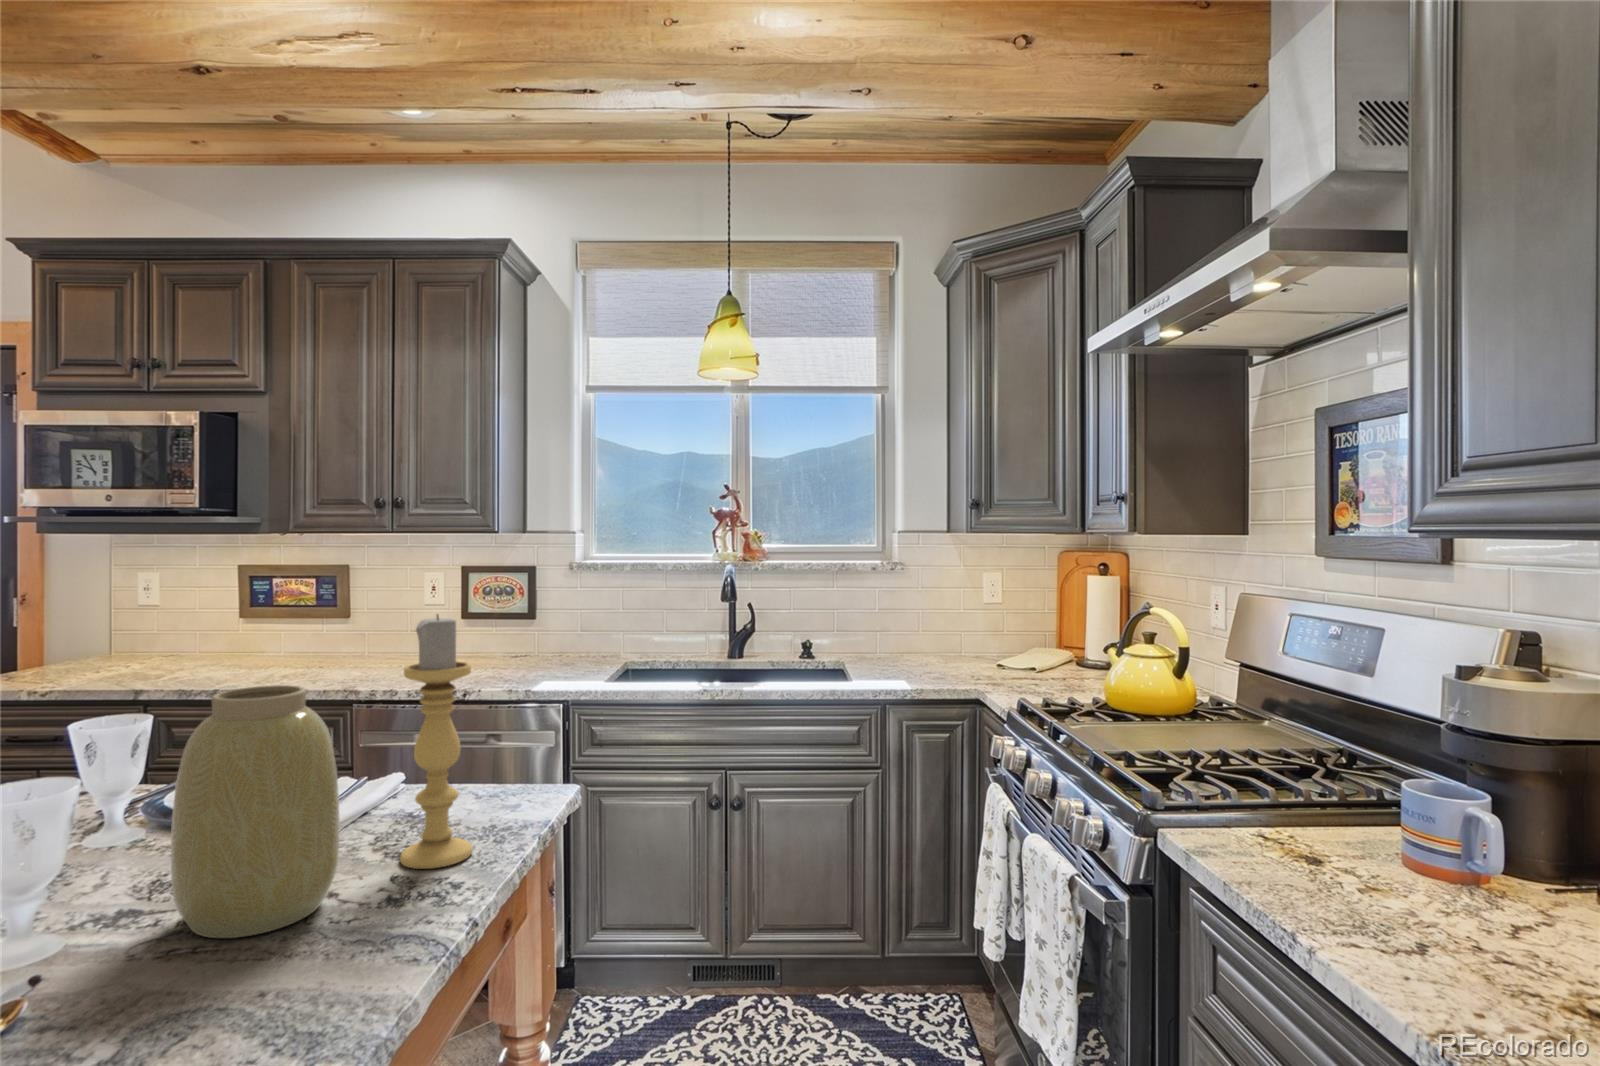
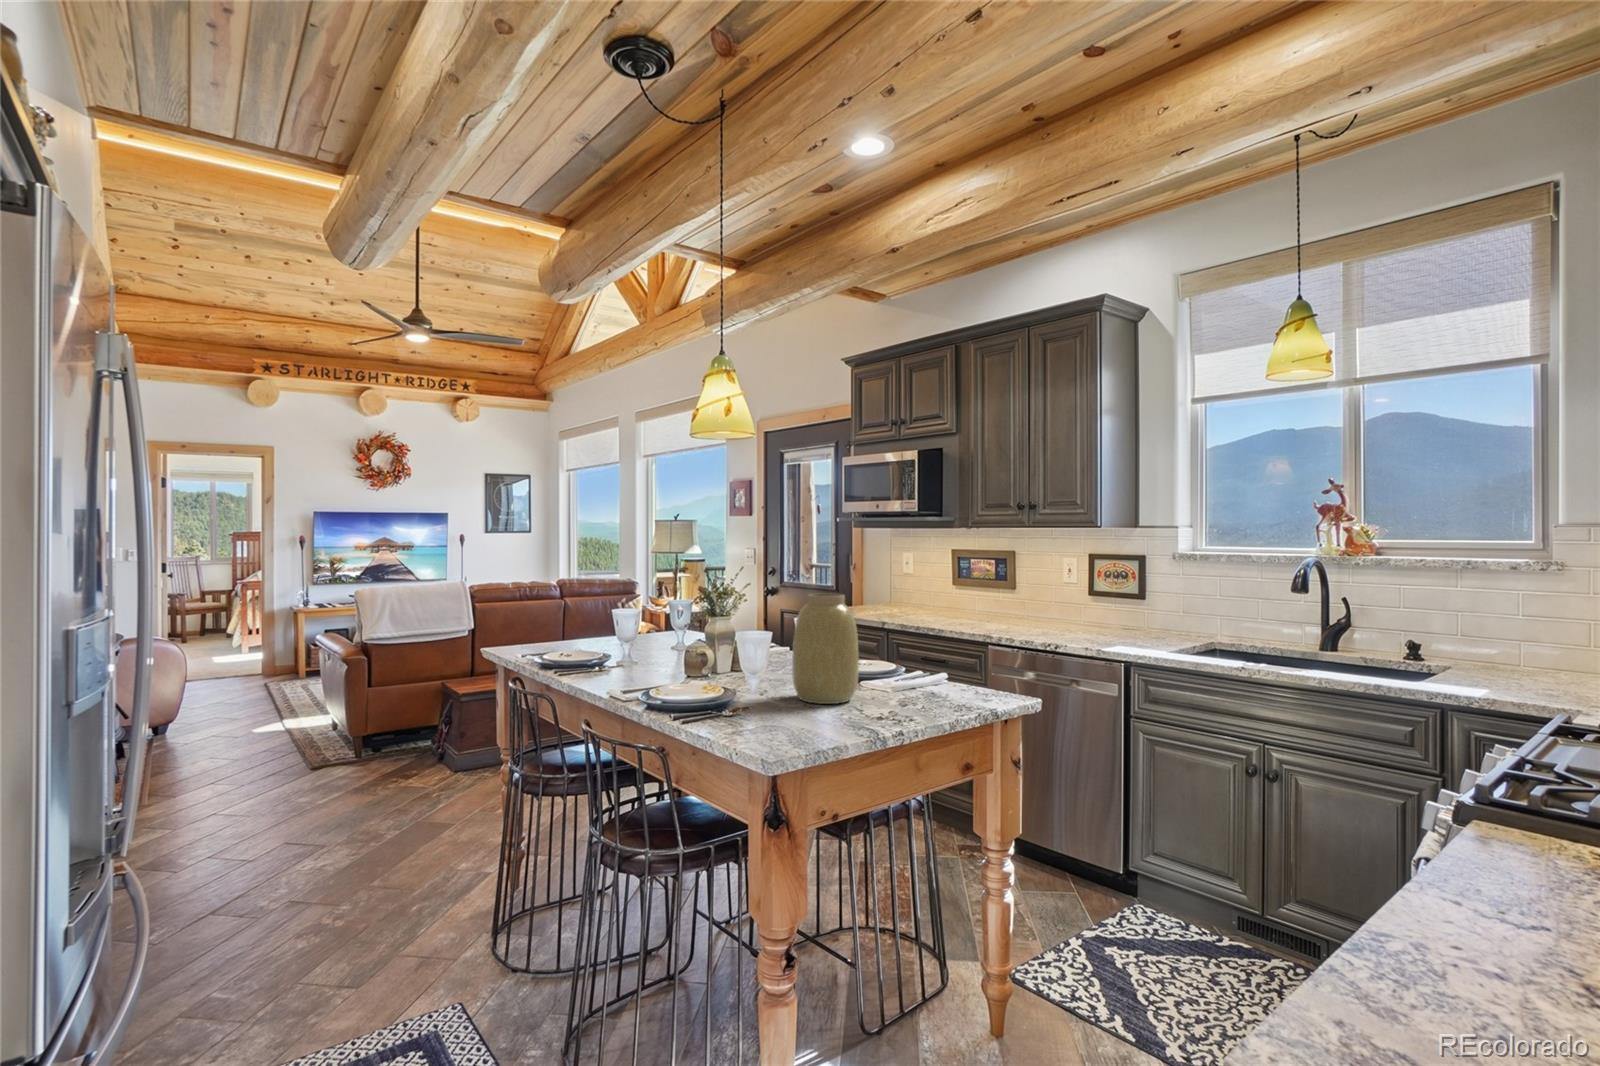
candle holder: present [400,615,472,869] -> none [896,565,933,704]

